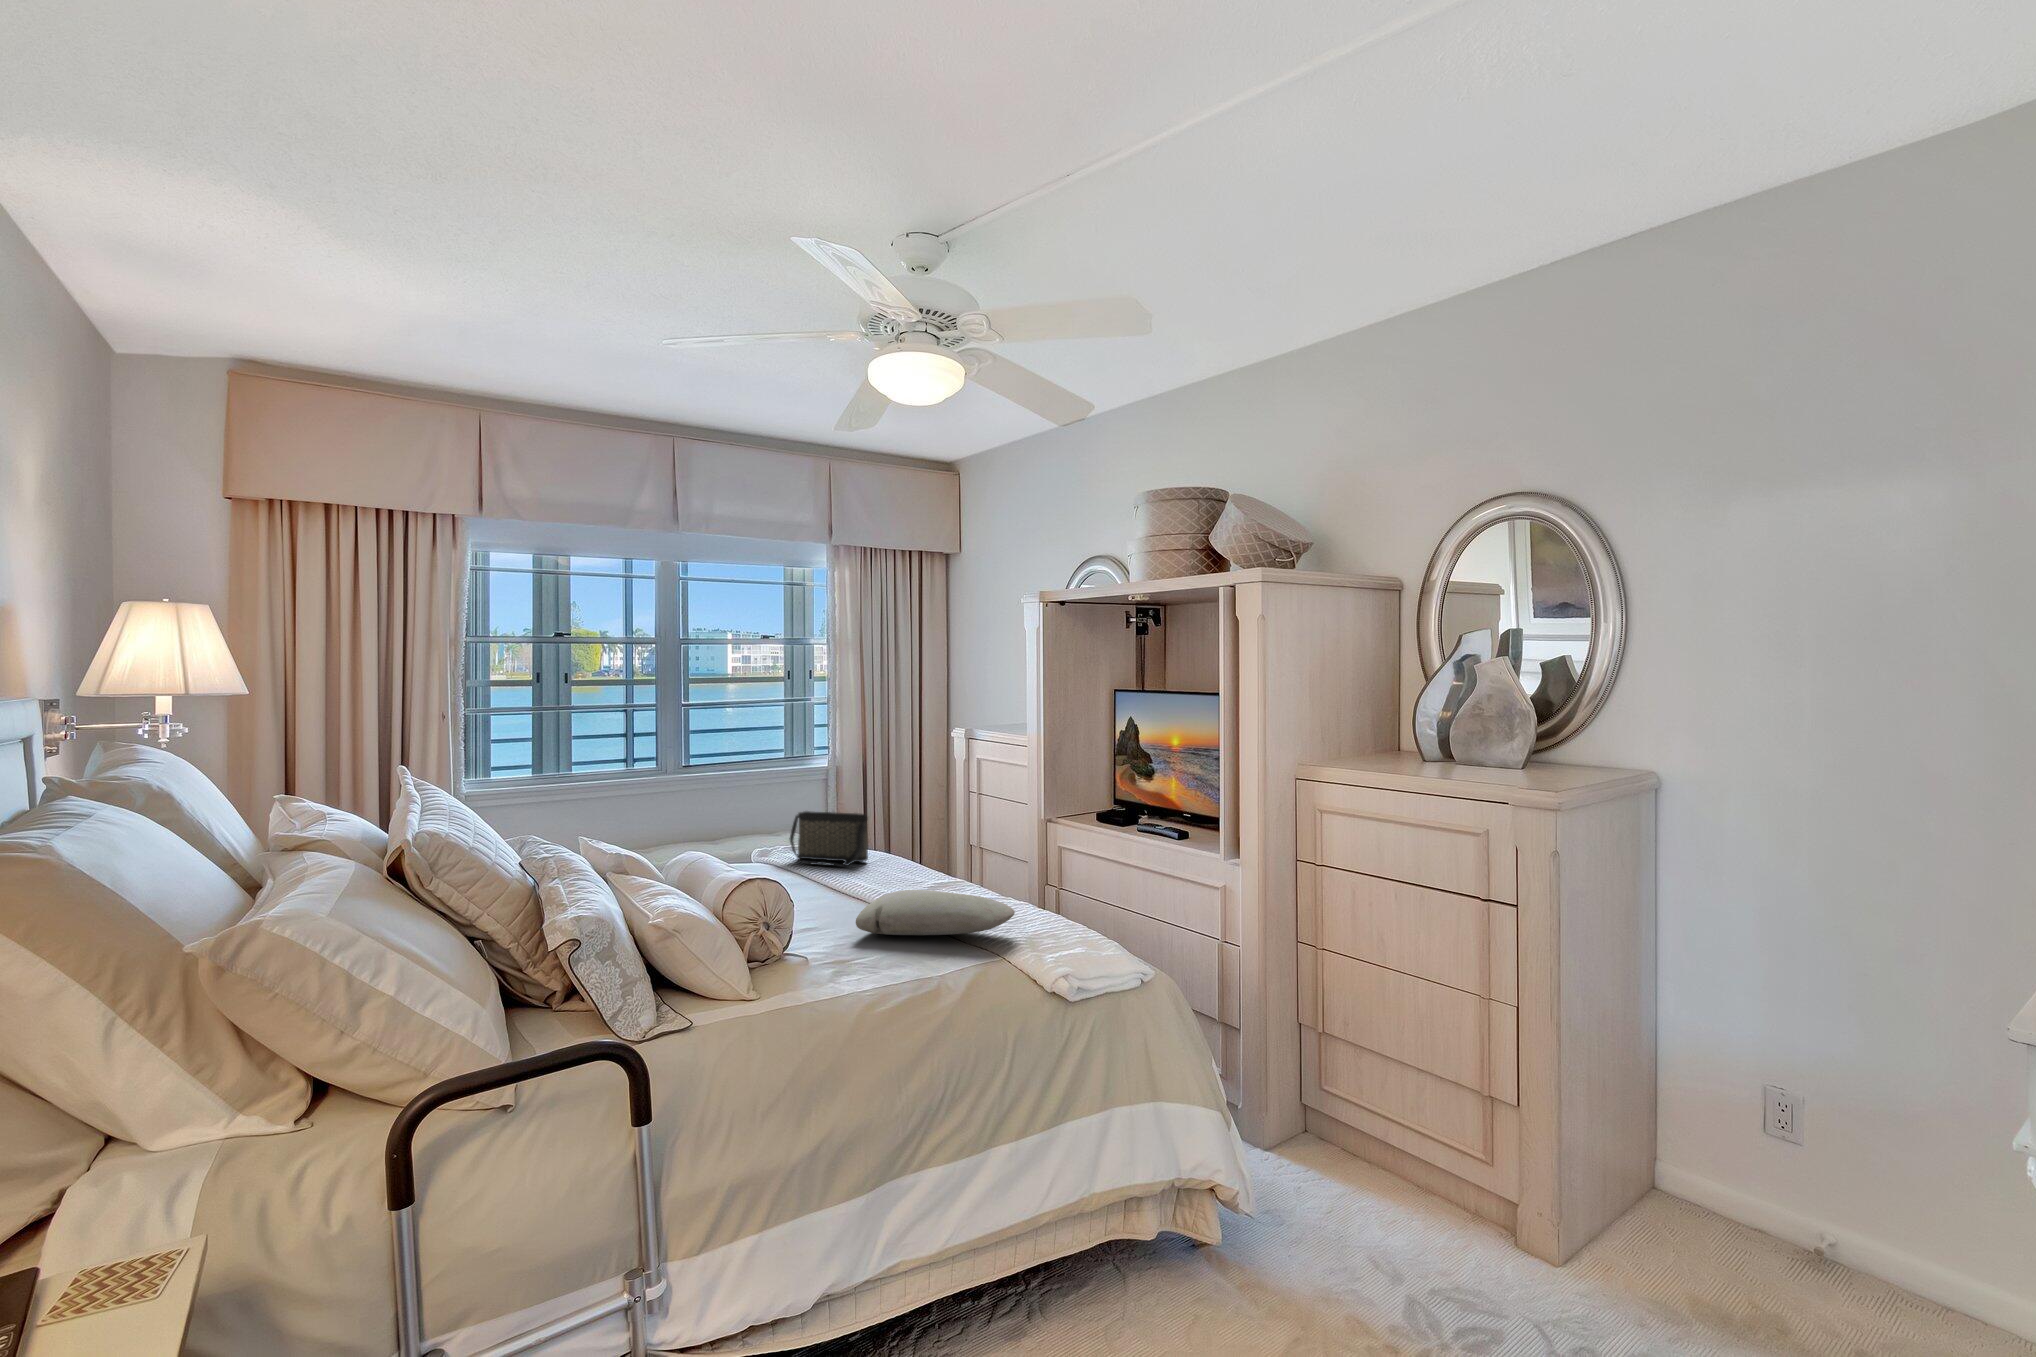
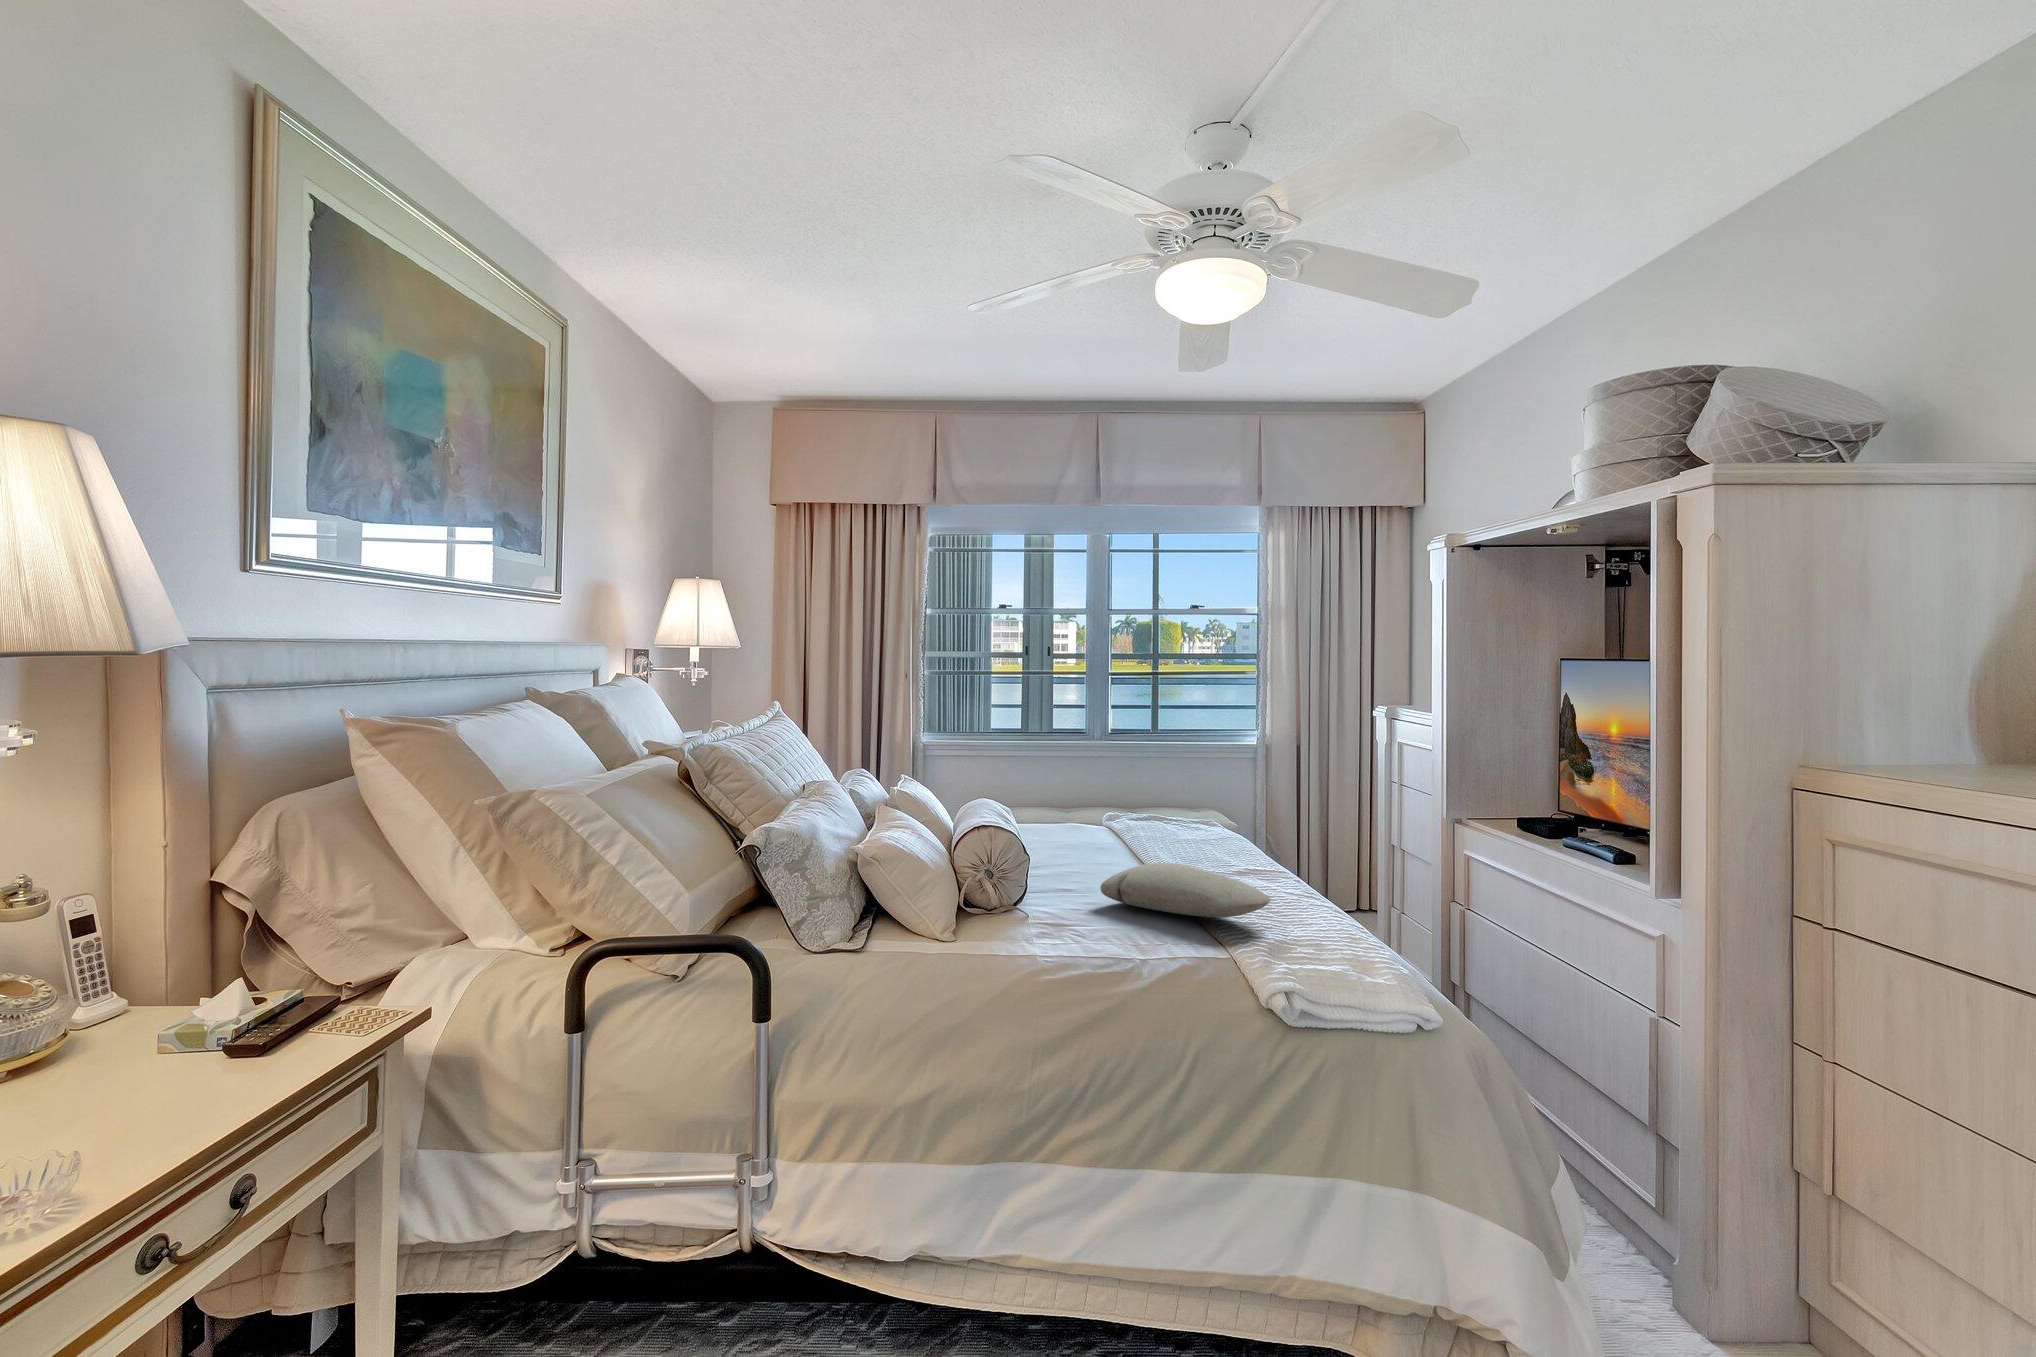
handbag: present [789,811,868,866] -> none [1136,780,1211,840]

